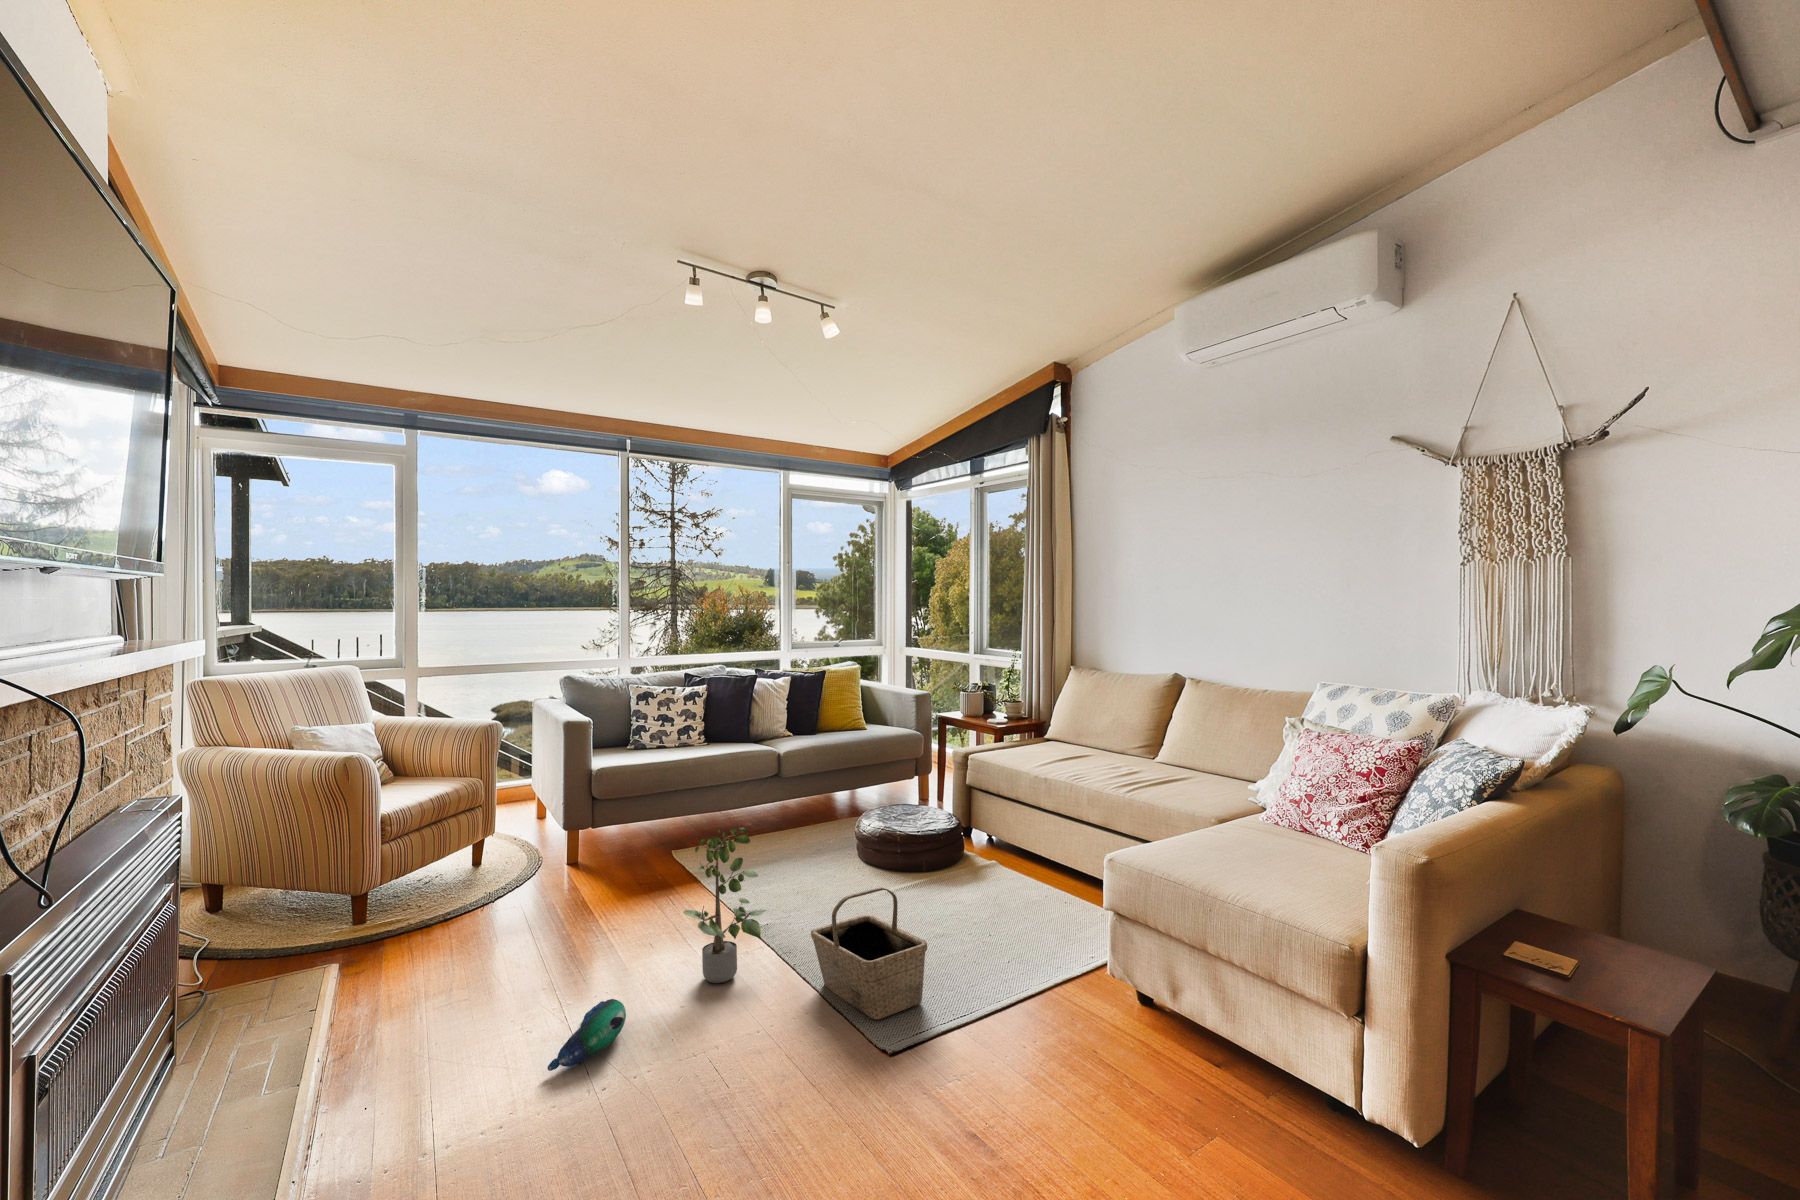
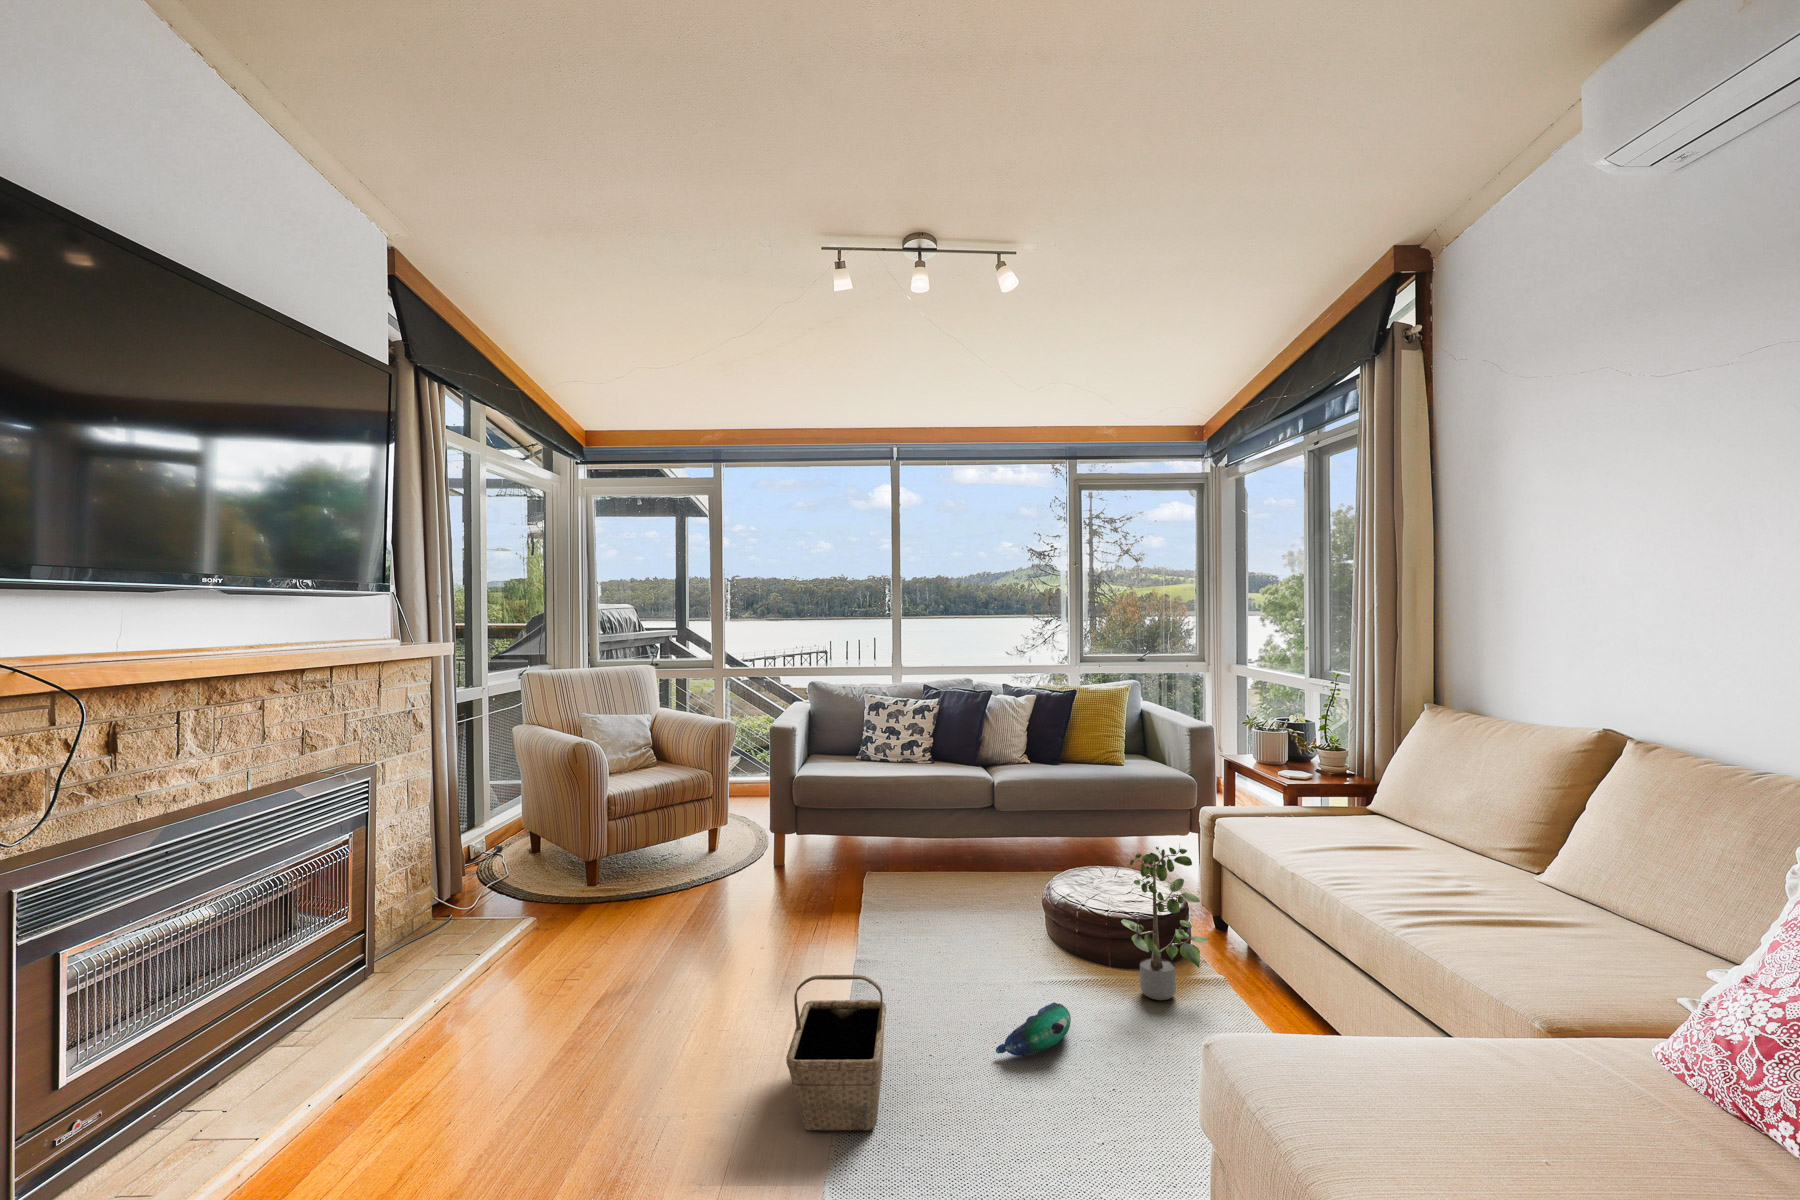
potted plant: present [683,827,766,983] -> present [1121,847,1210,1000]
plush toy: present [548,999,626,1071] -> present [996,1002,1071,1056]

